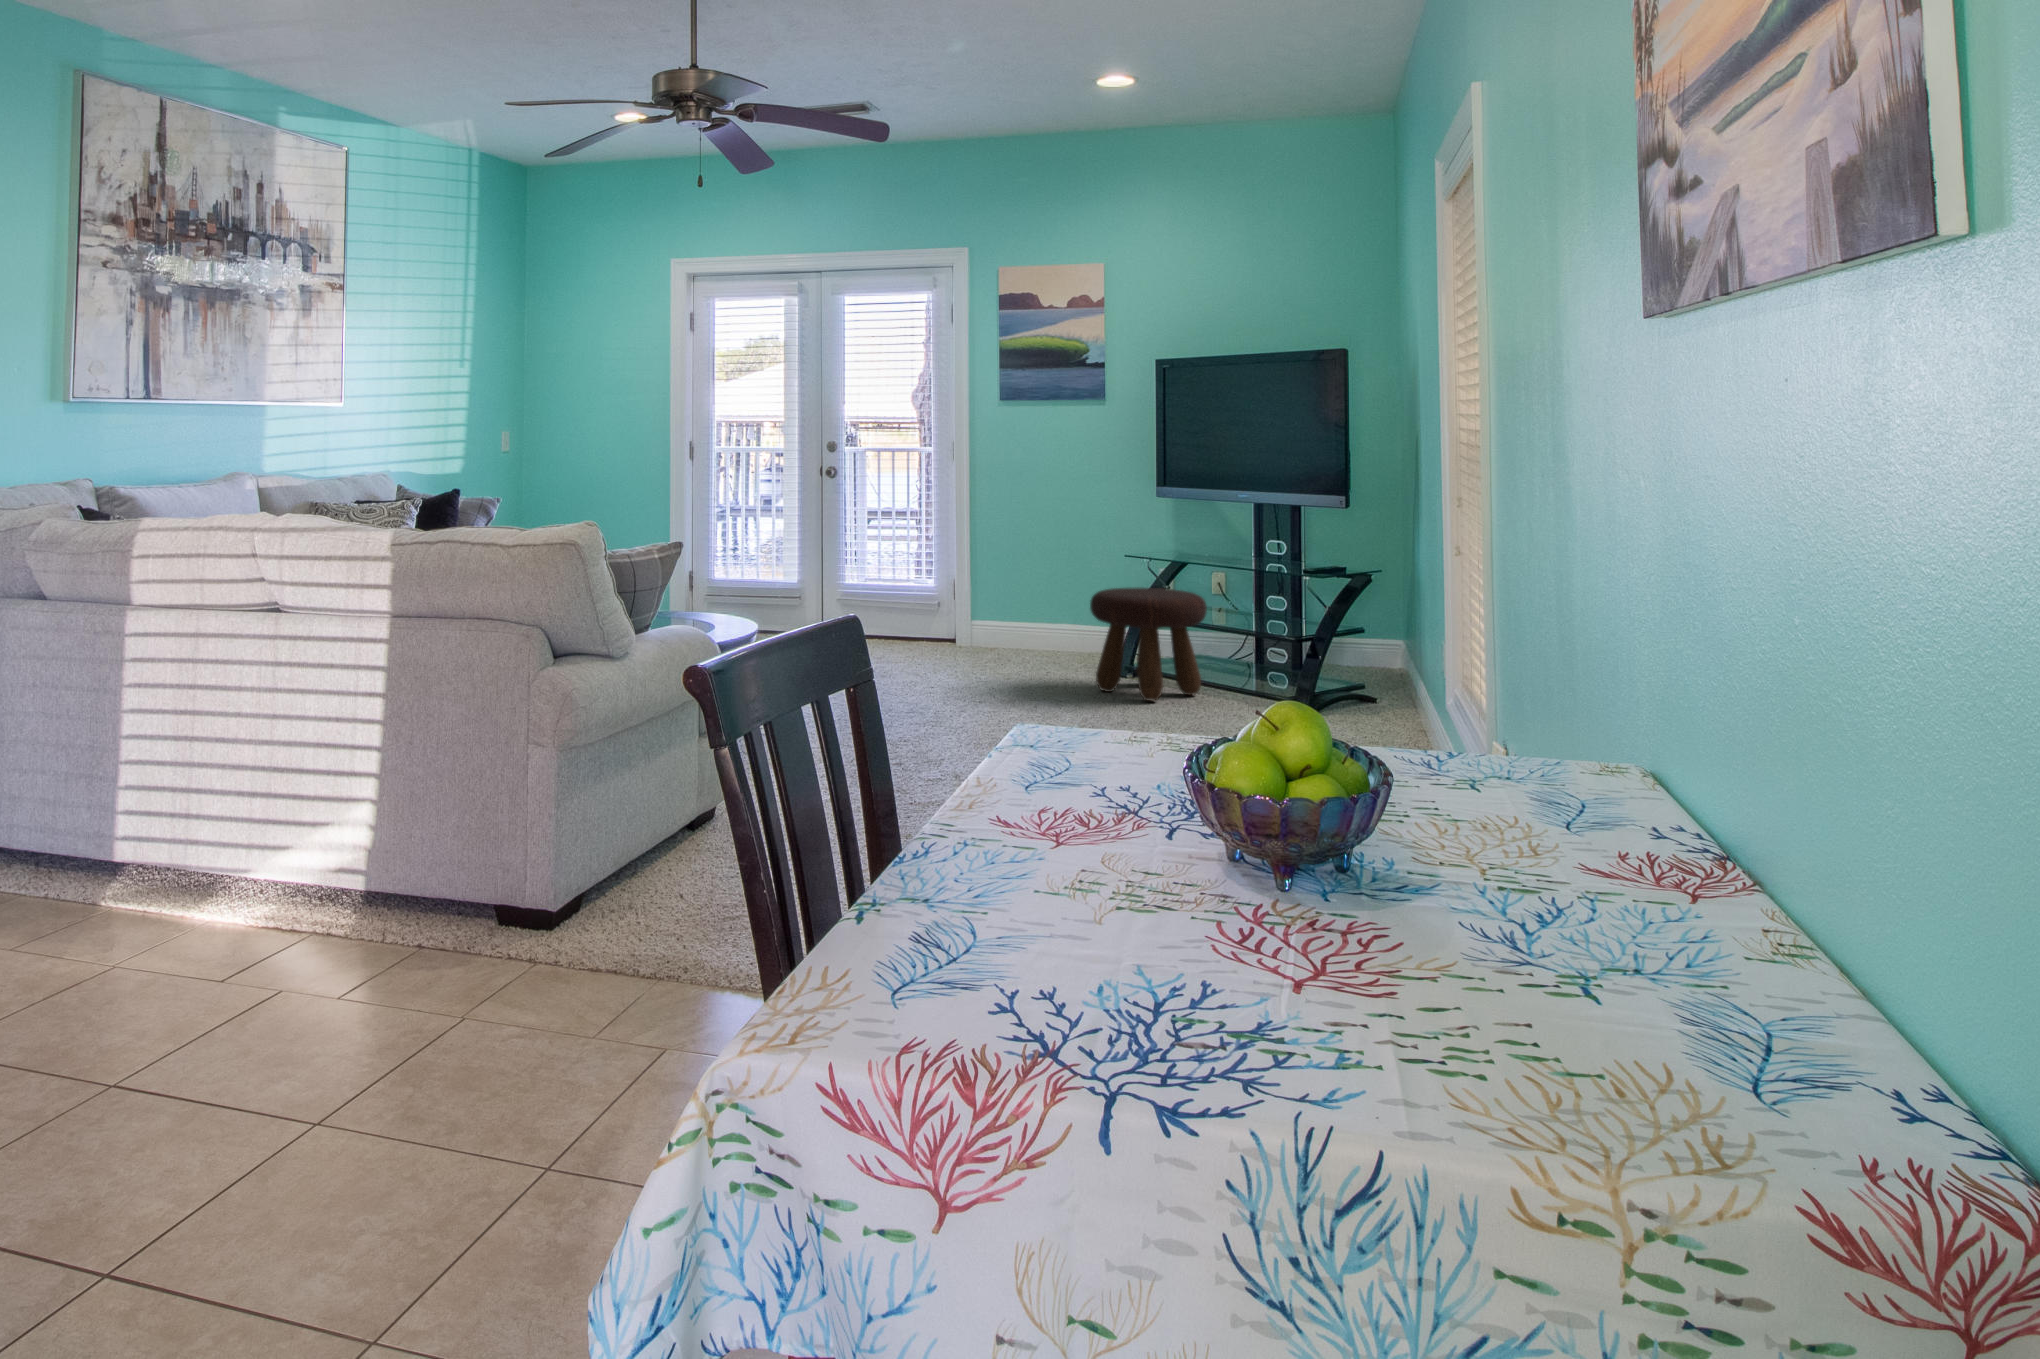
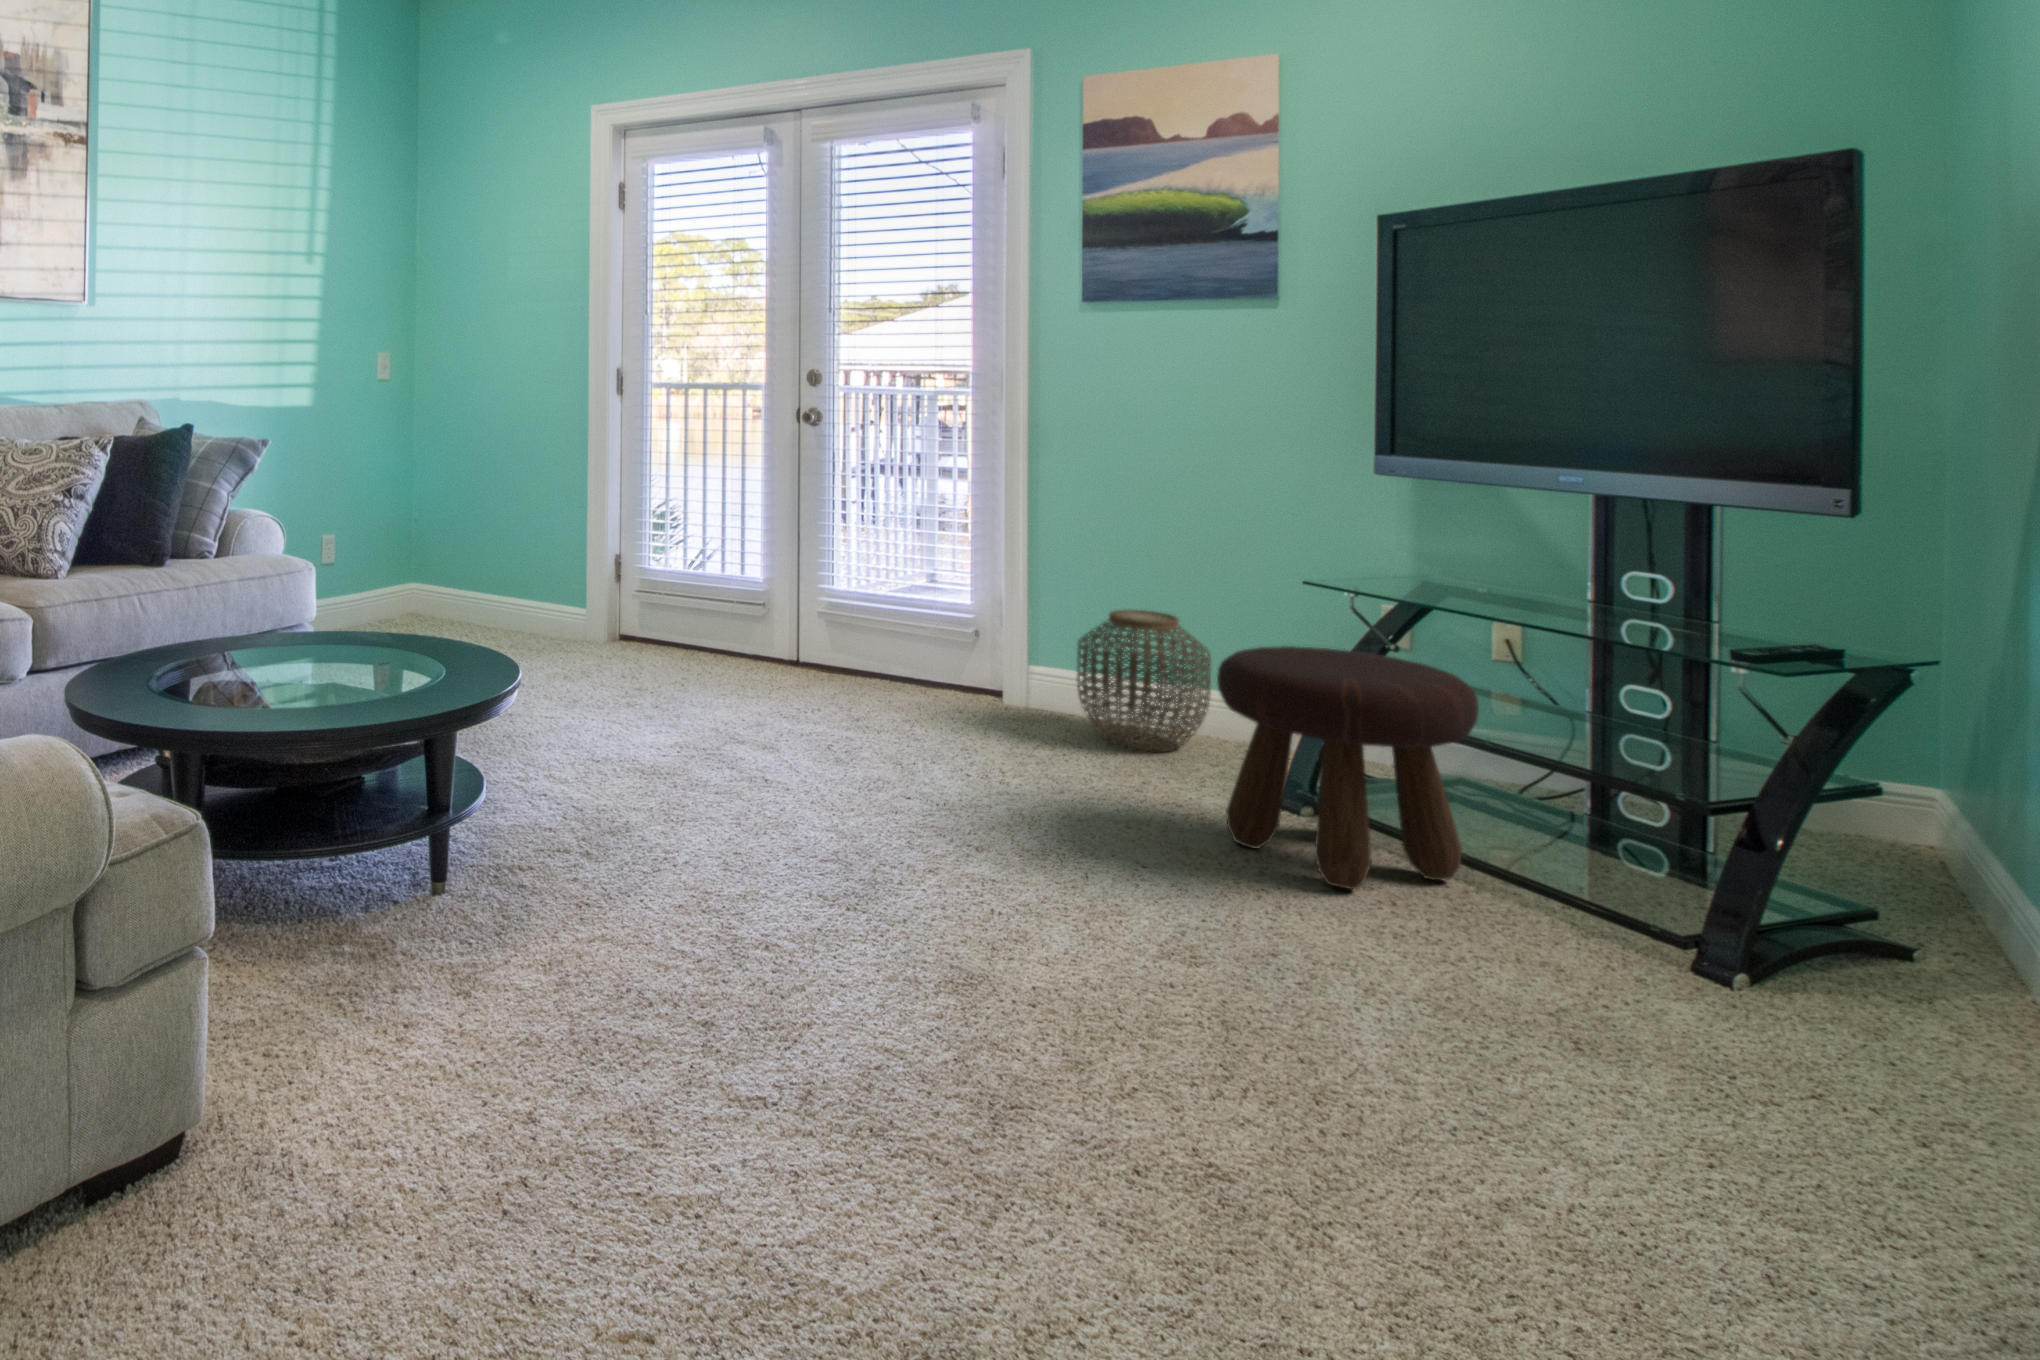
woven basket: none [1007,581,1078,660] -> present [1077,610,1211,752]

